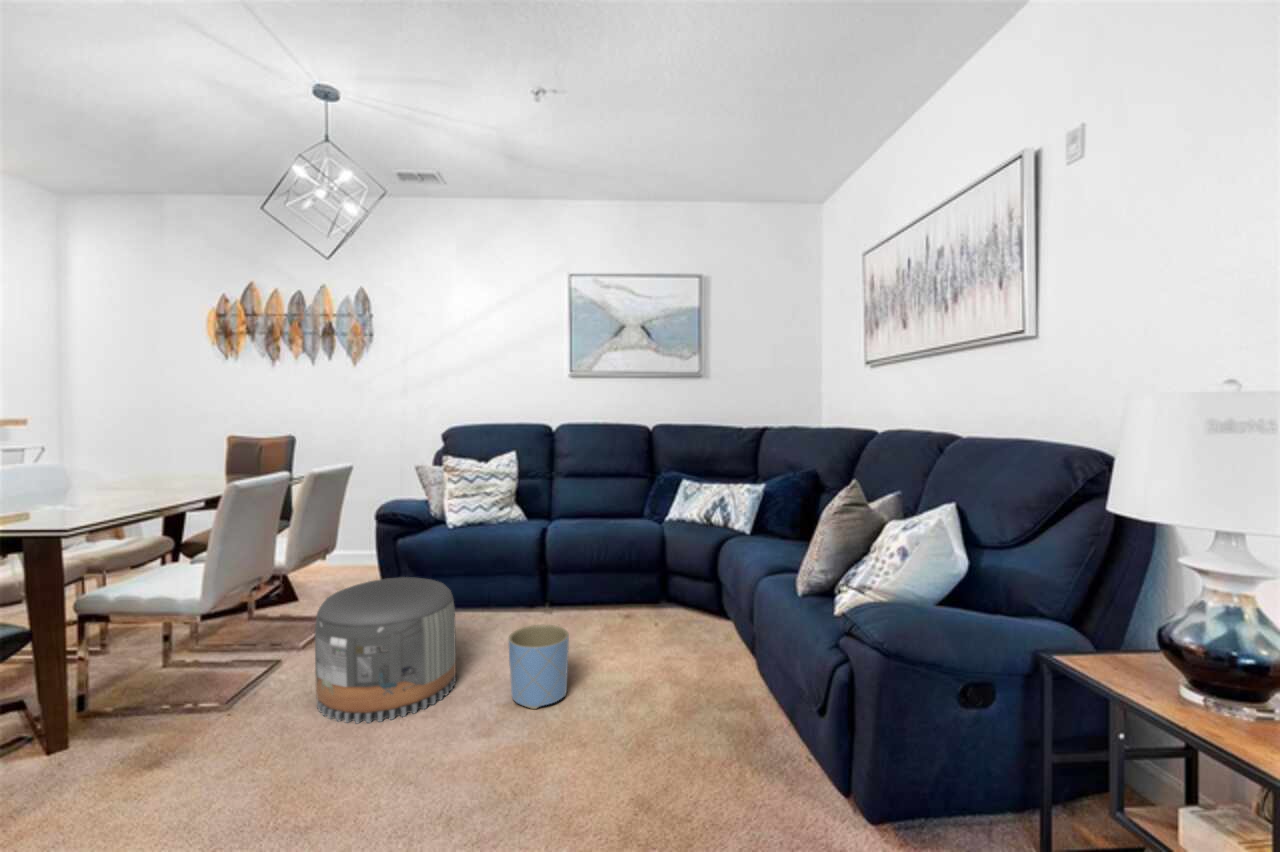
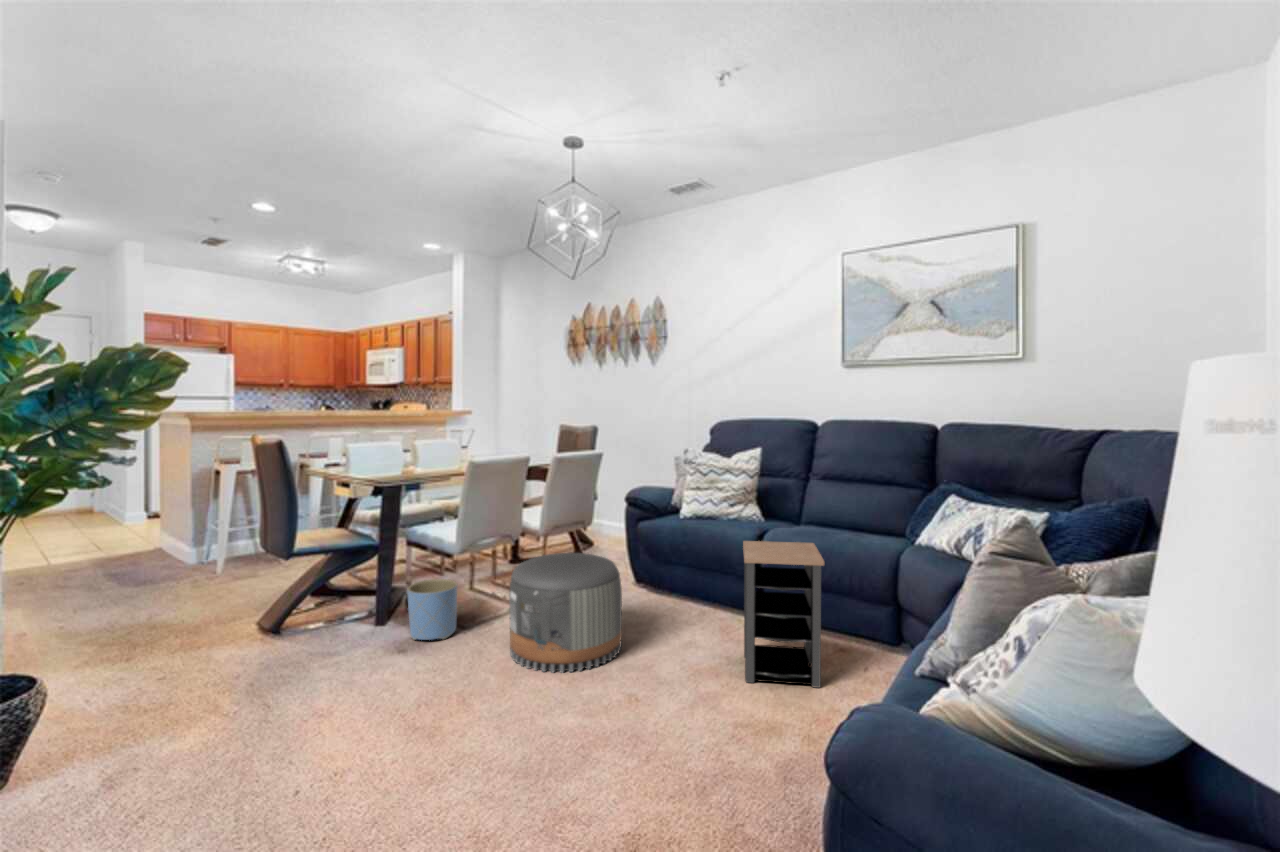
side table: none [564,529,653,663] -> present [743,541,824,688]
planter: present [508,625,569,709] -> present [407,579,457,640]

